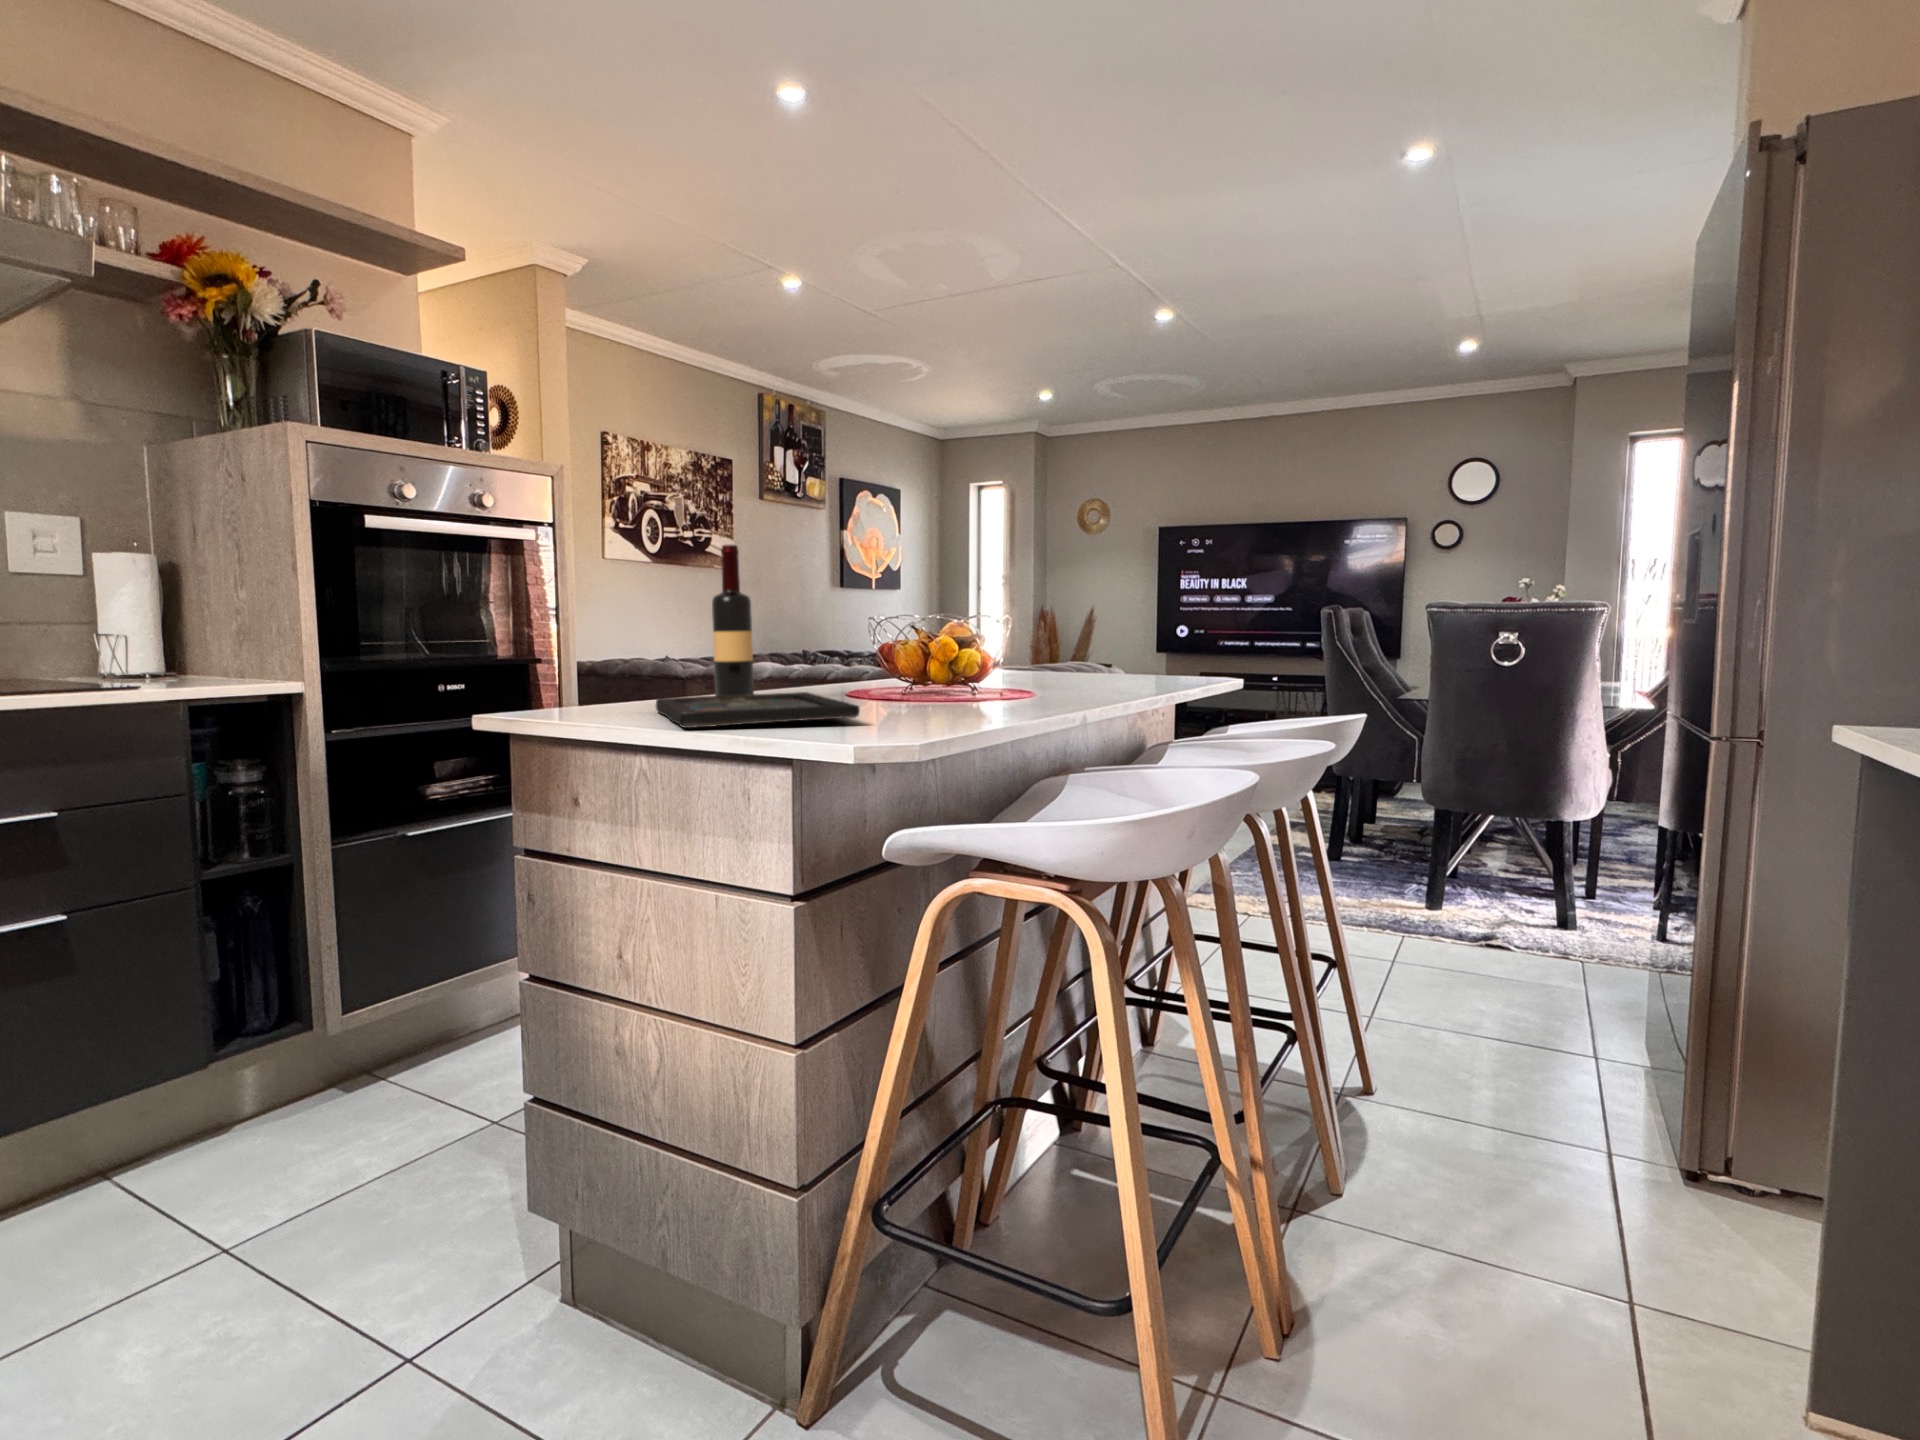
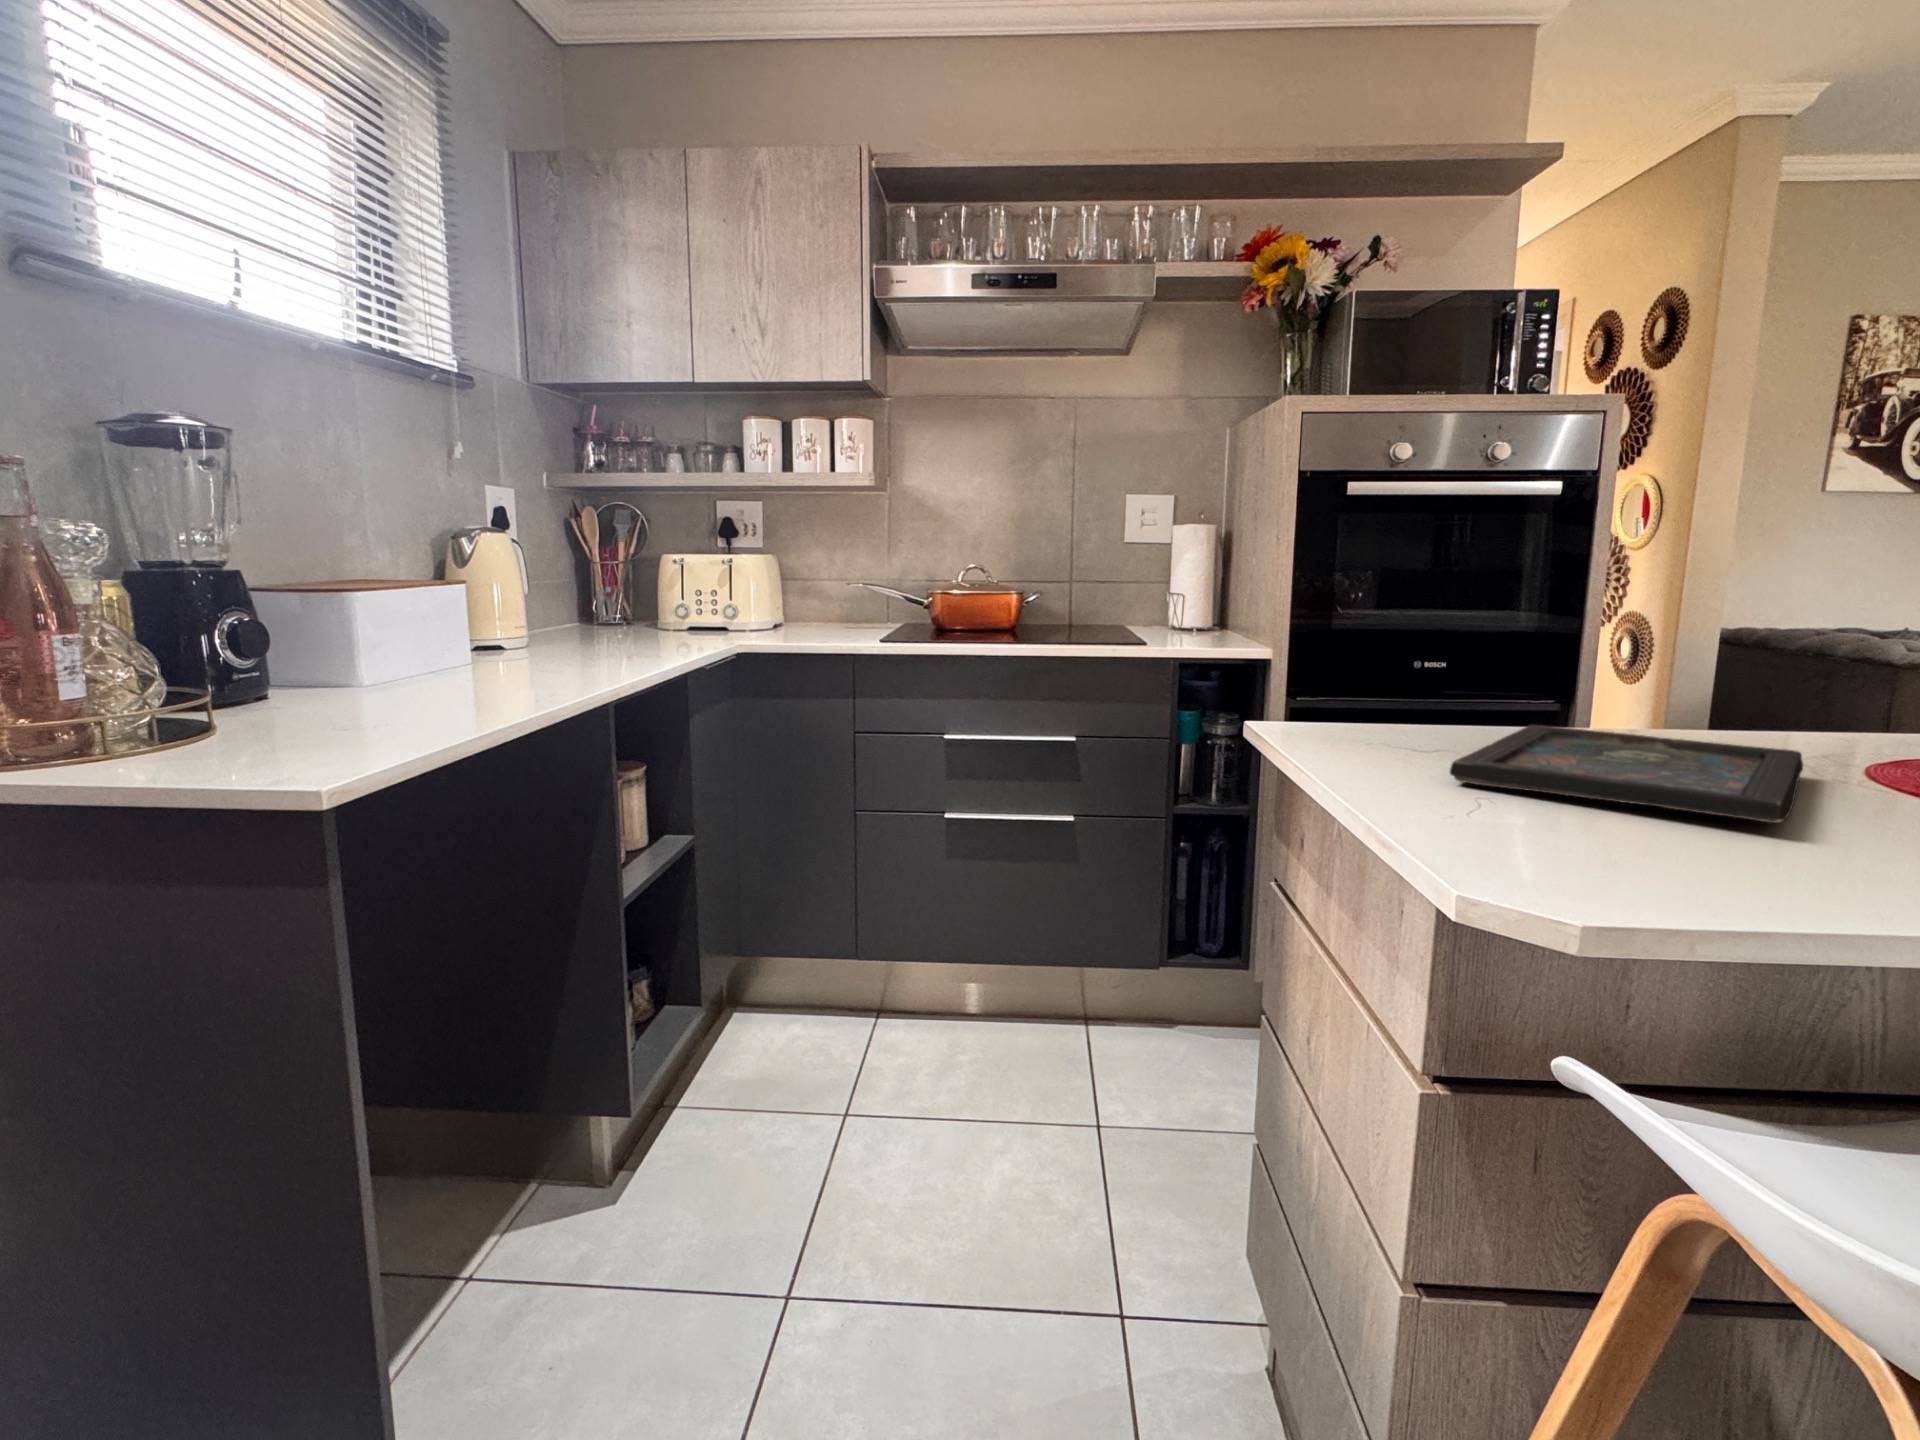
wine bottle: present [712,545,754,696] -> none [1669,502,1760,747]

